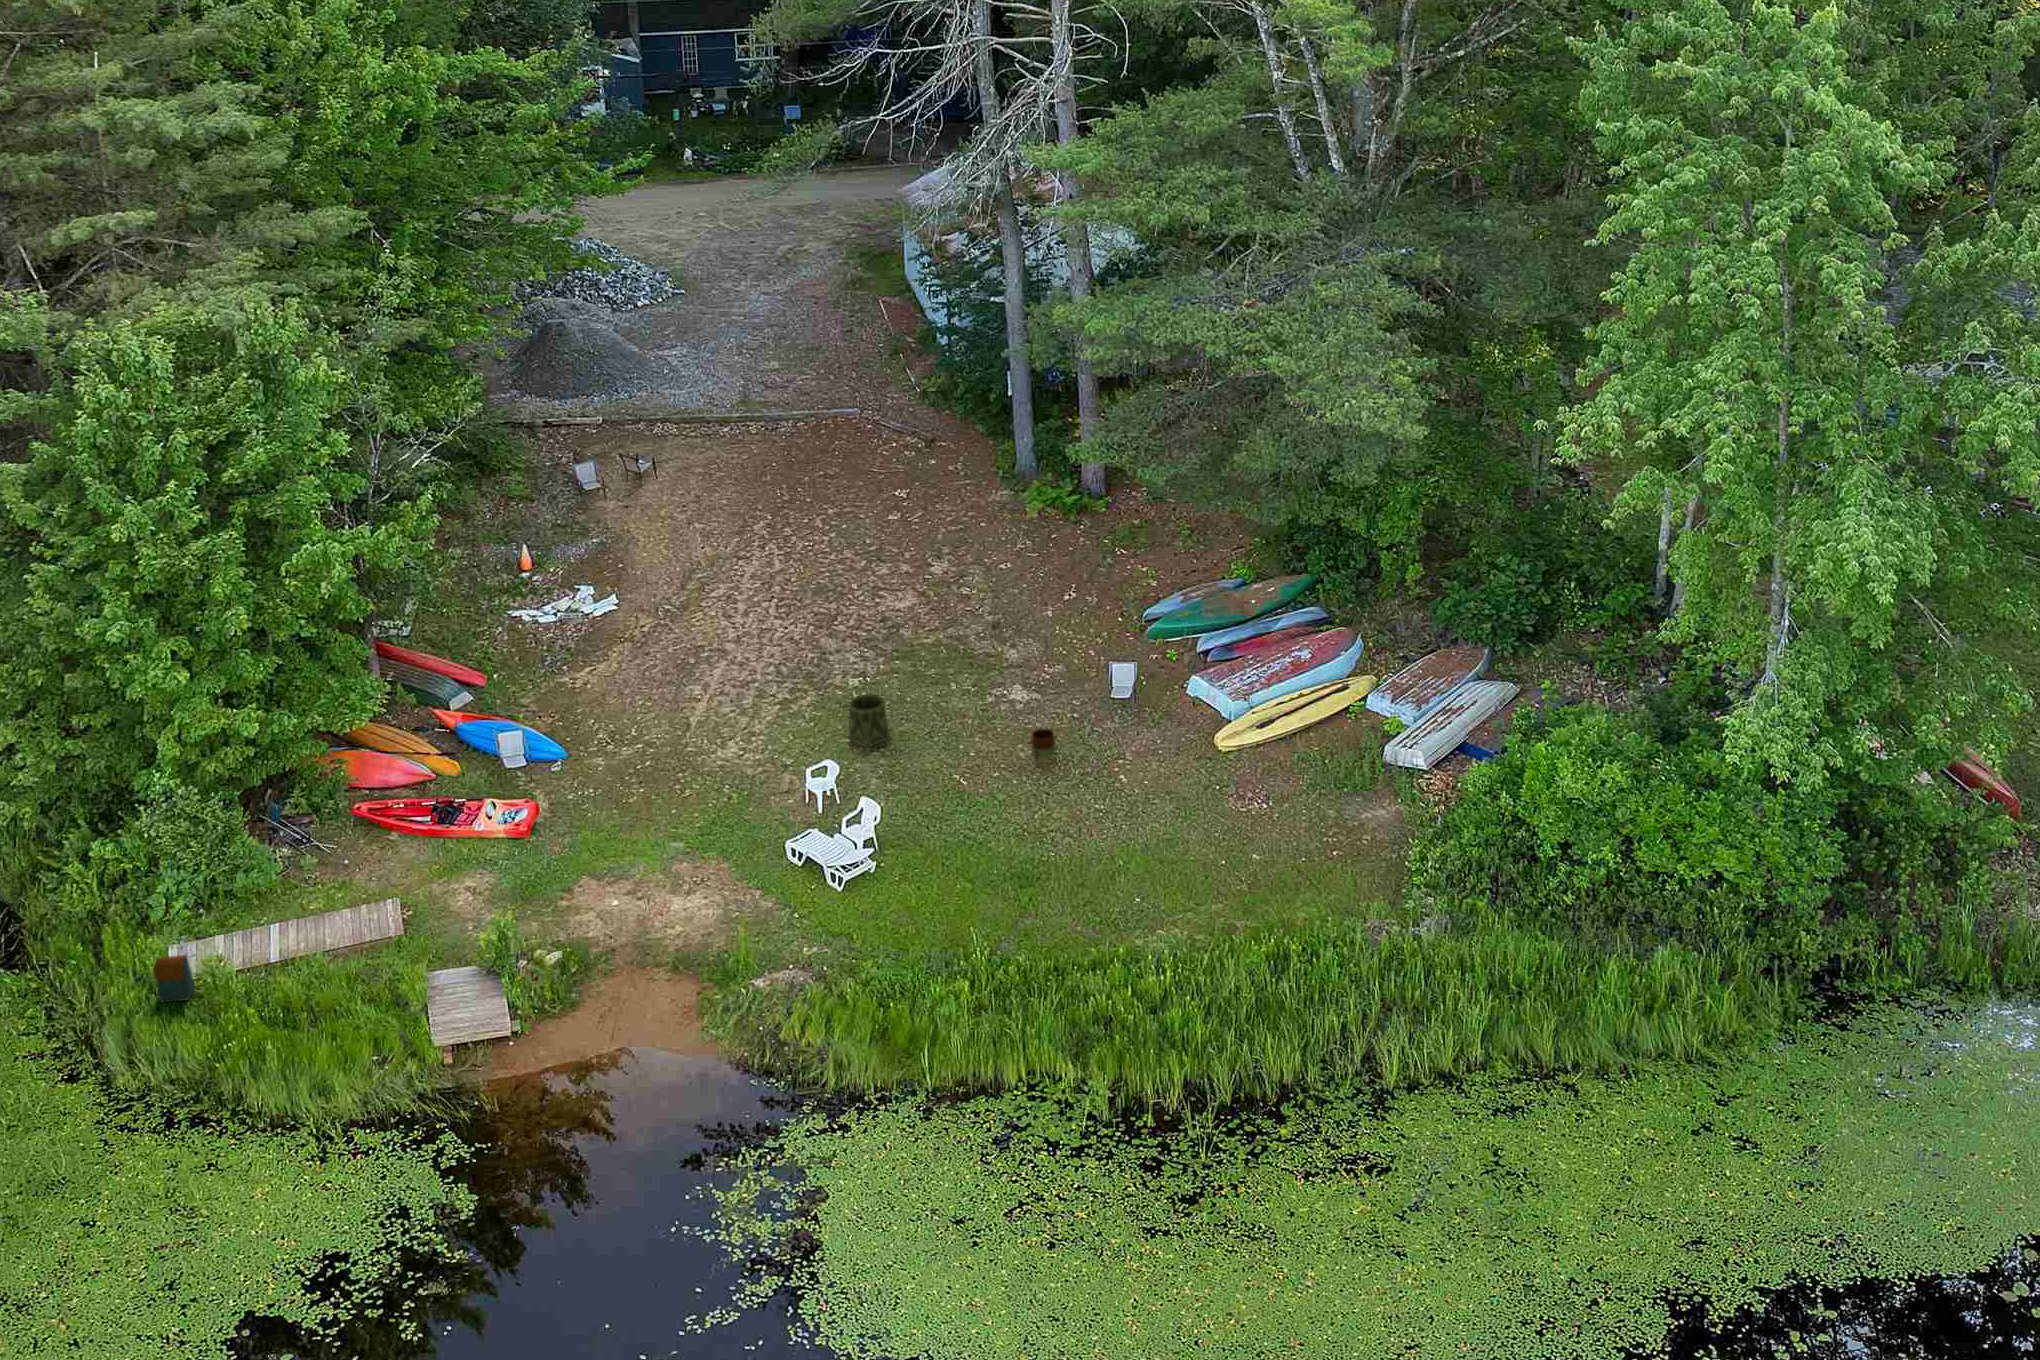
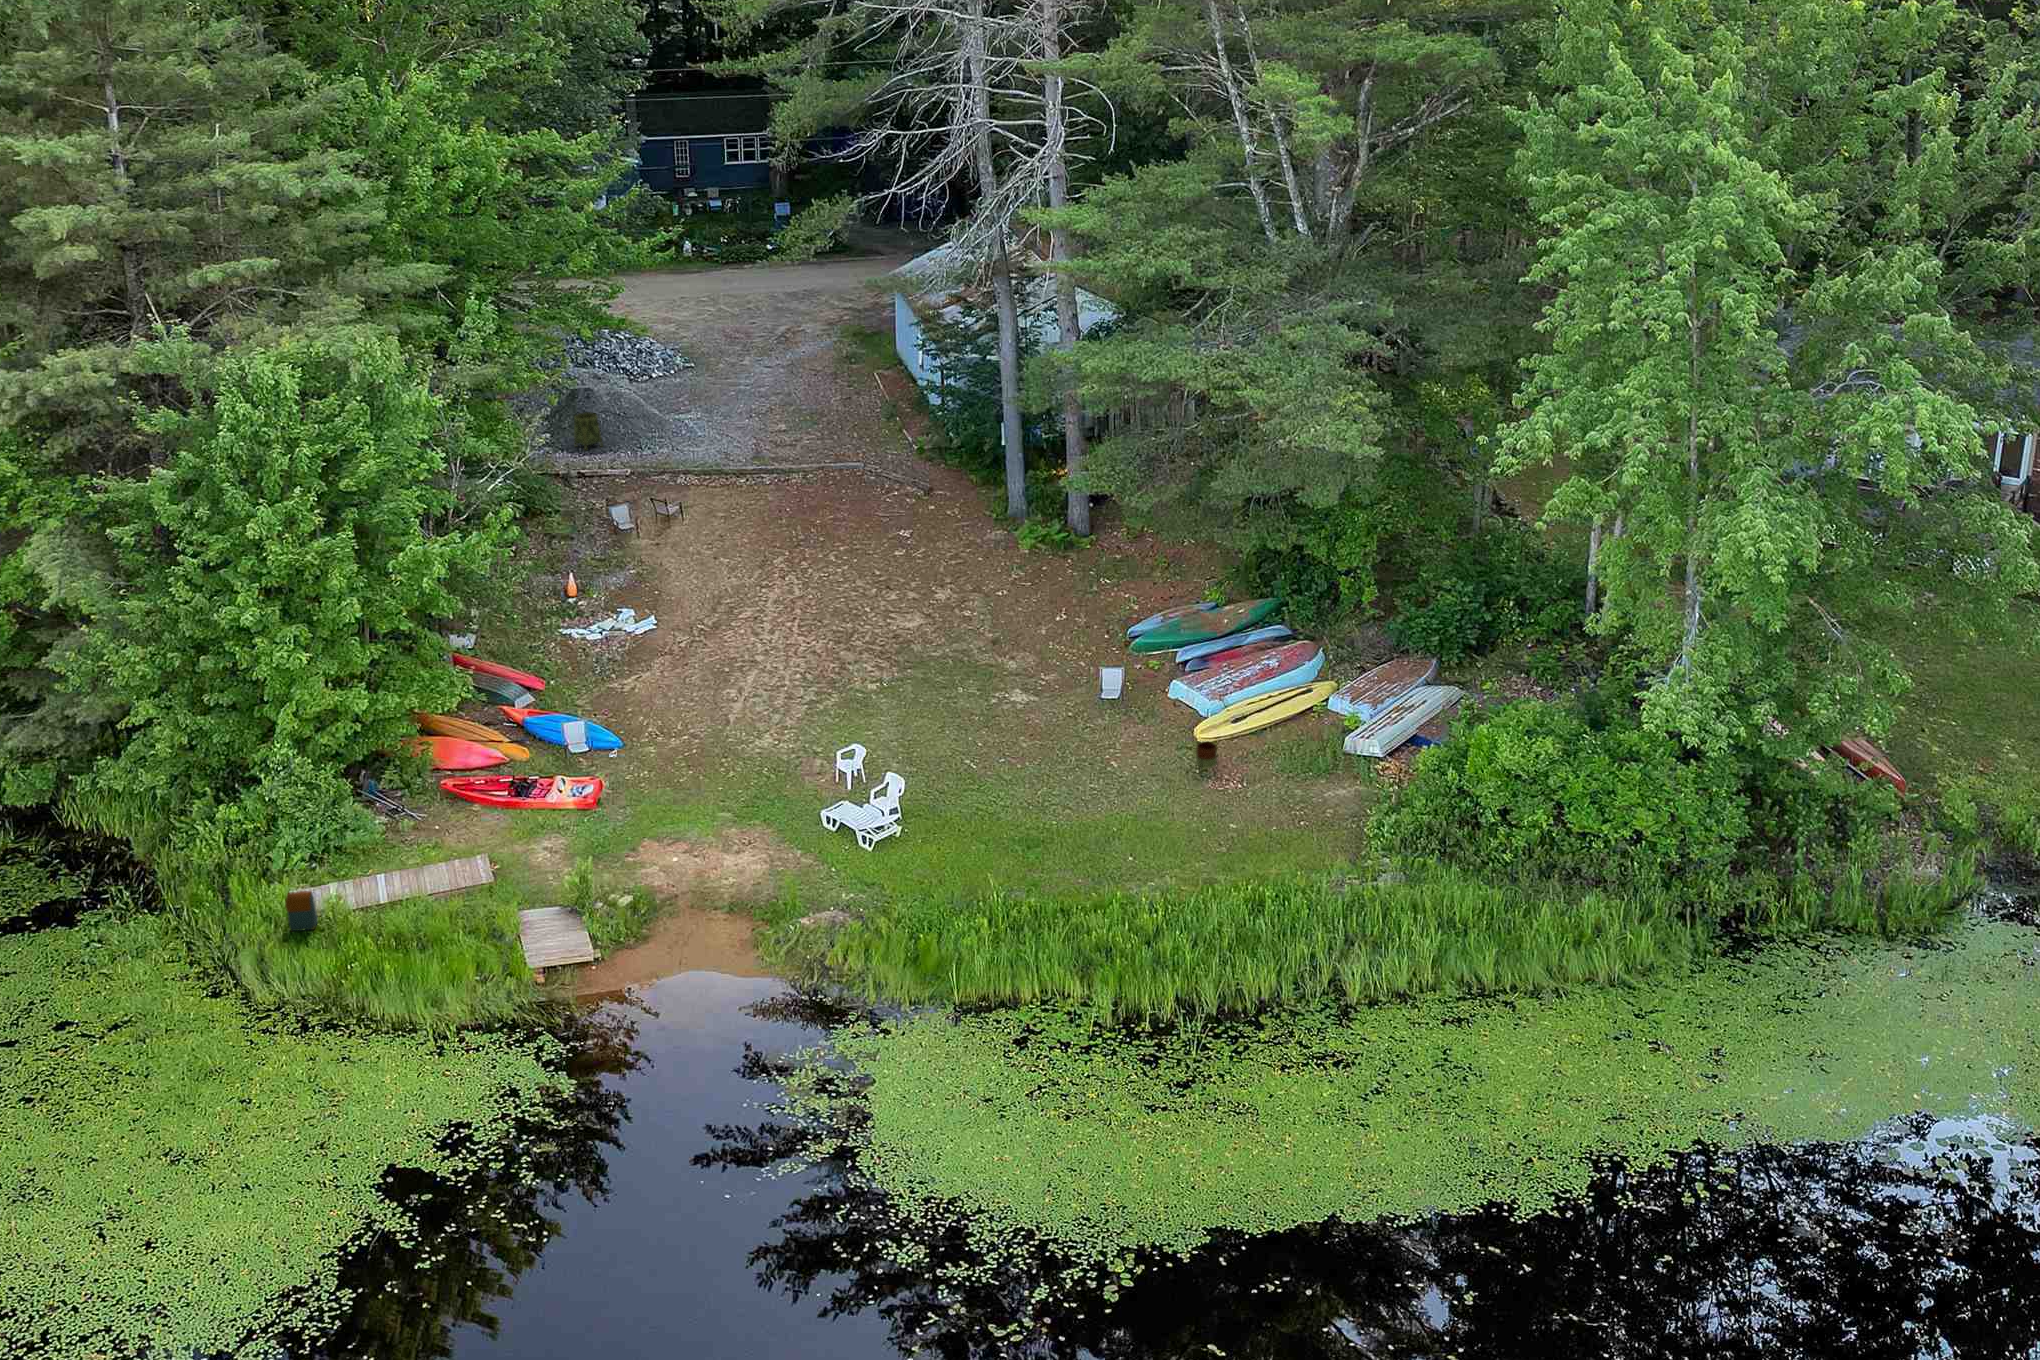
basket: present [849,695,890,754] -> present [574,412,602,450]
planter: present [1031,729,1056,759] -> present [1196,741,1218,768]

